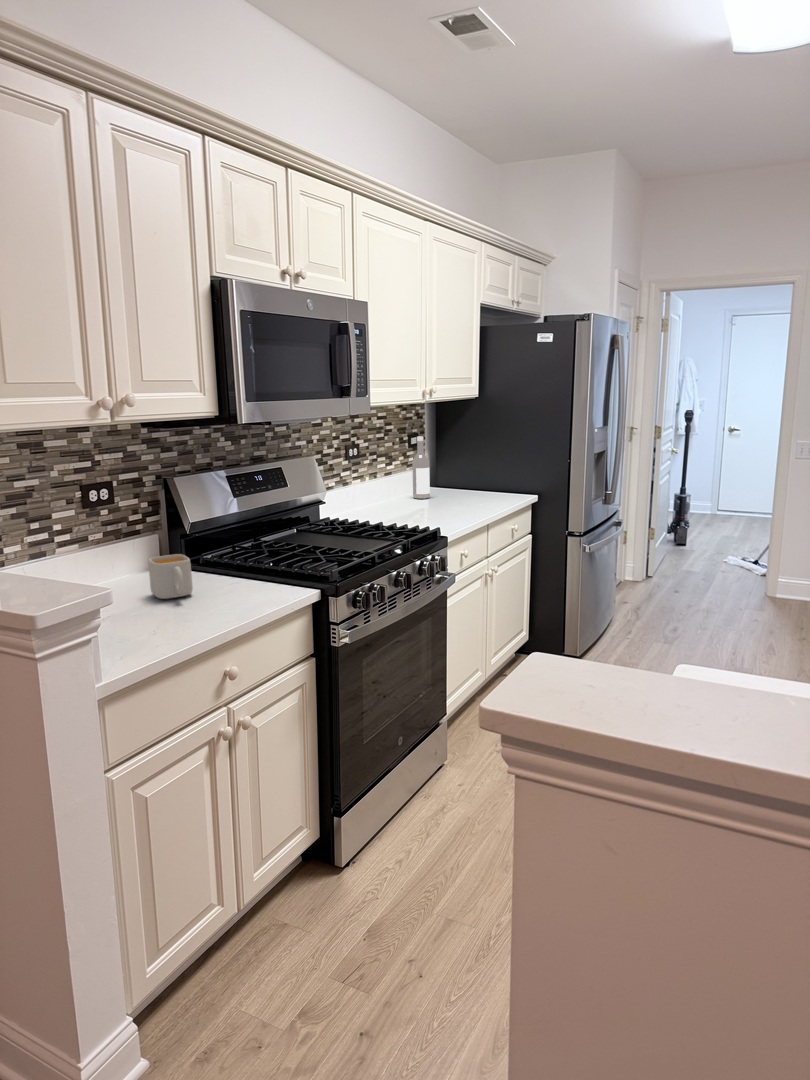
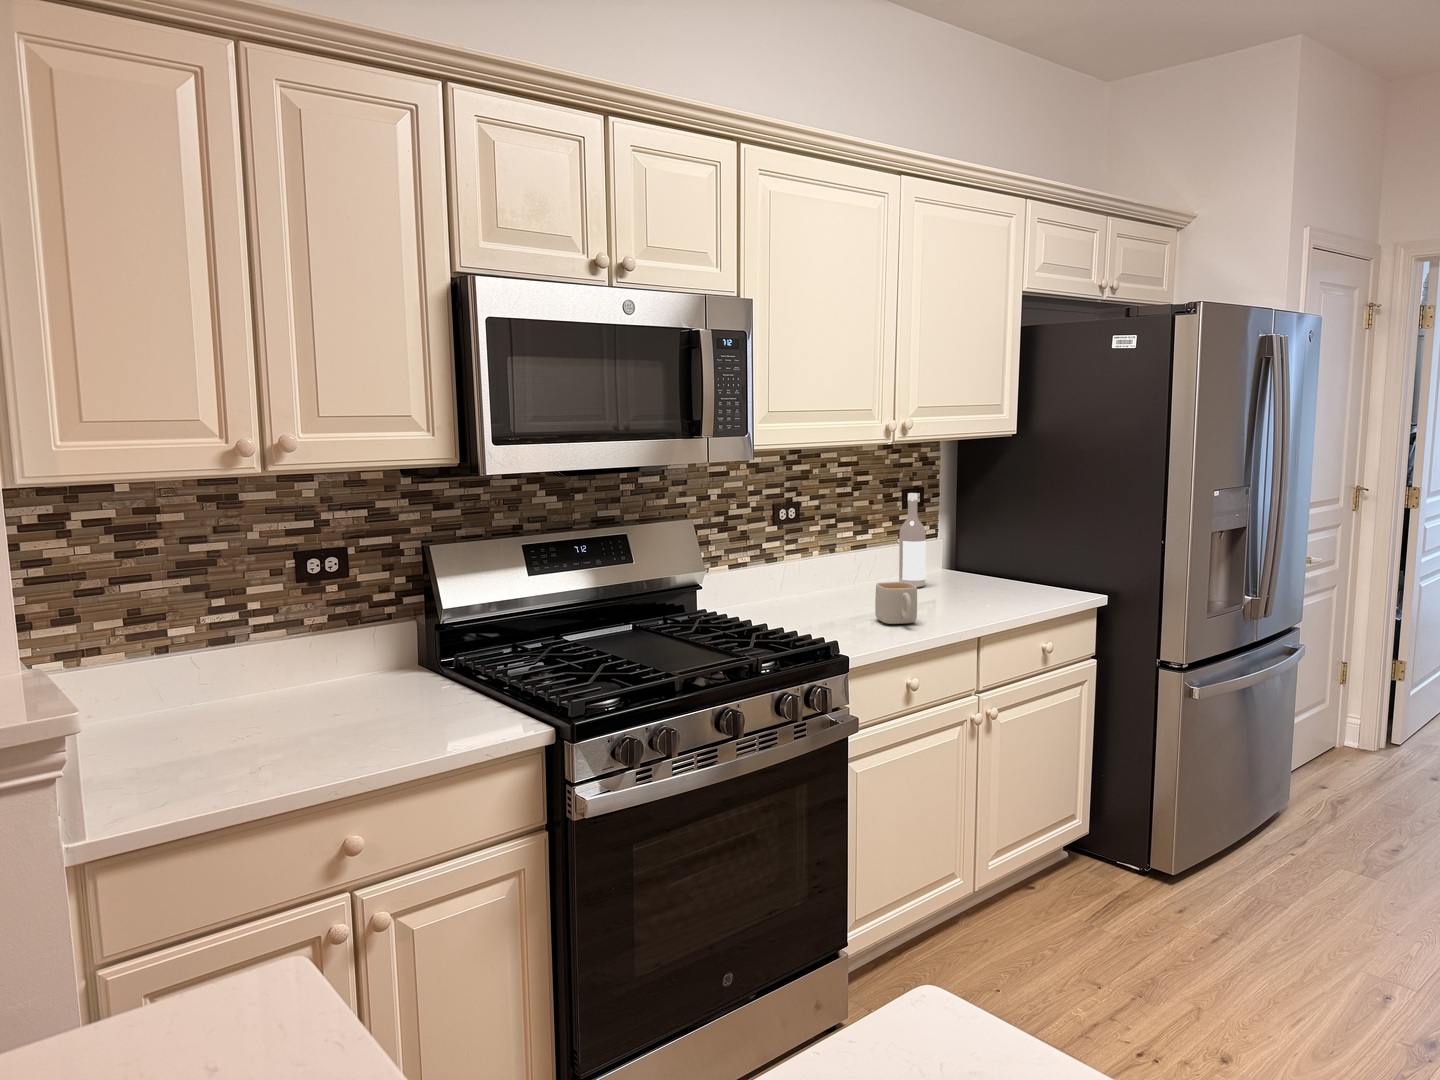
mug: present [149,554,193,599] -> present [875,582,917,624]

